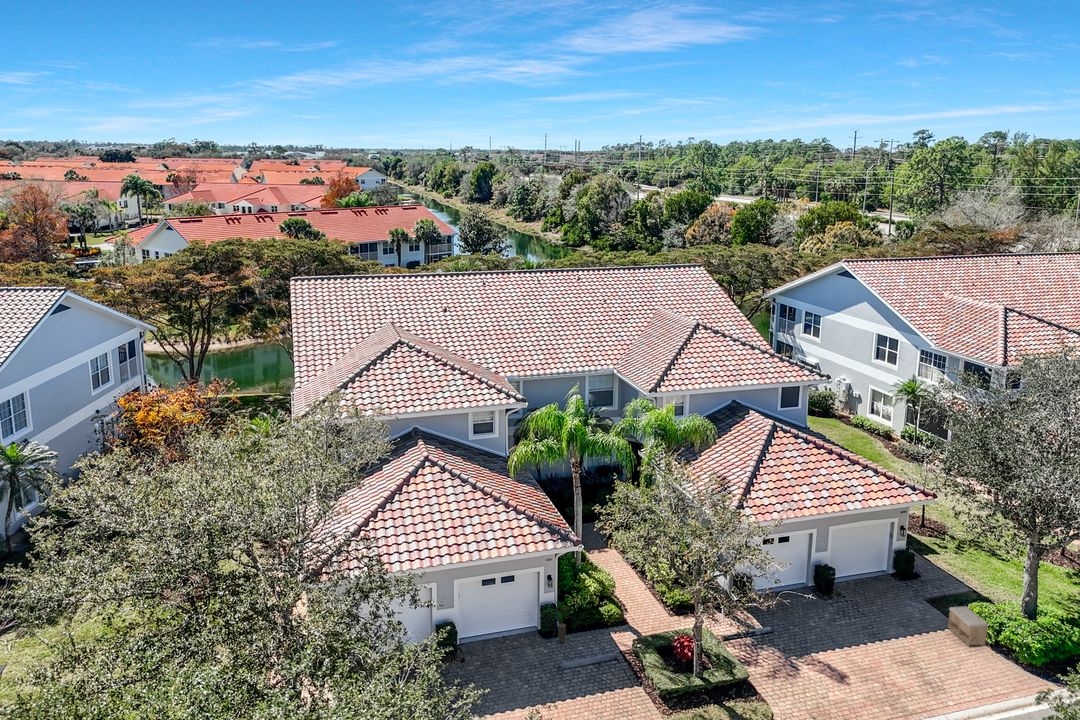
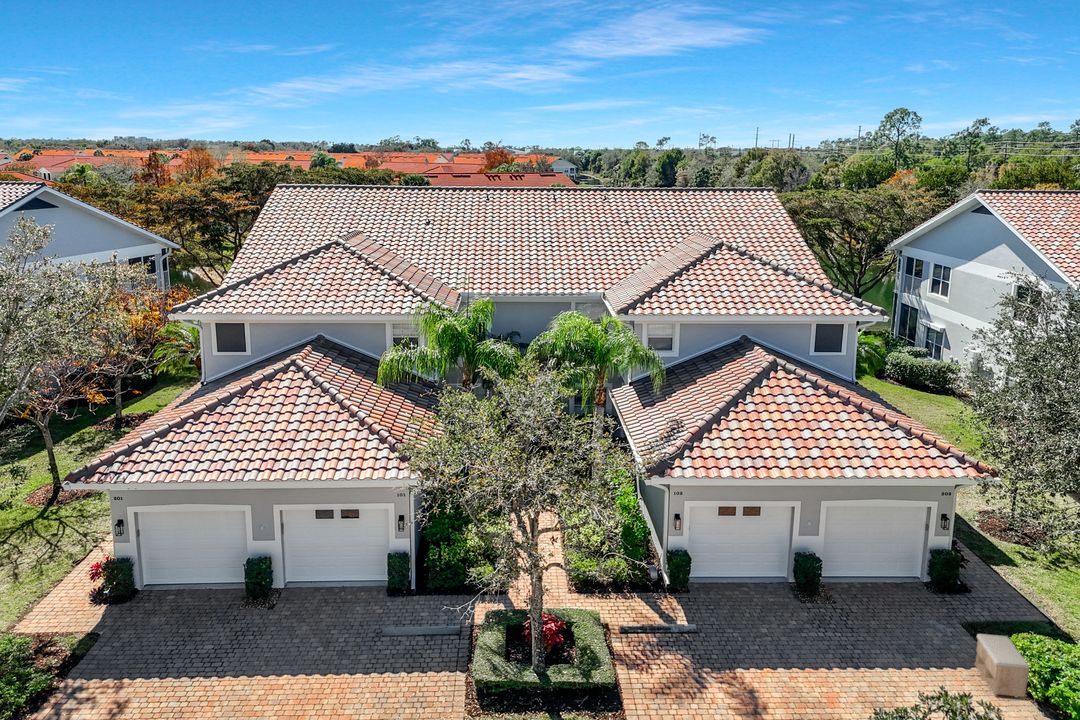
potted plant: present [555,601,571,643] -> none [395,549,419,604]

